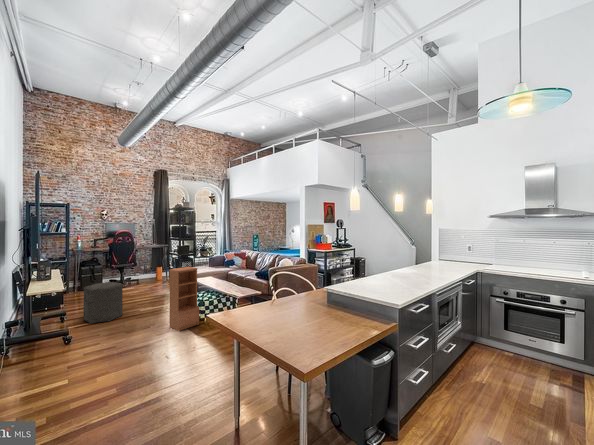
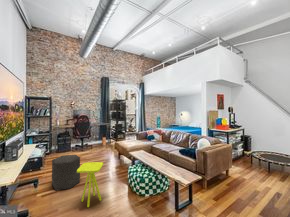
bookcase: present [169,267,199,331] -> none [116,147,142,211]
side table: none [122,285,154,331] -> present [77,162,103,207]

